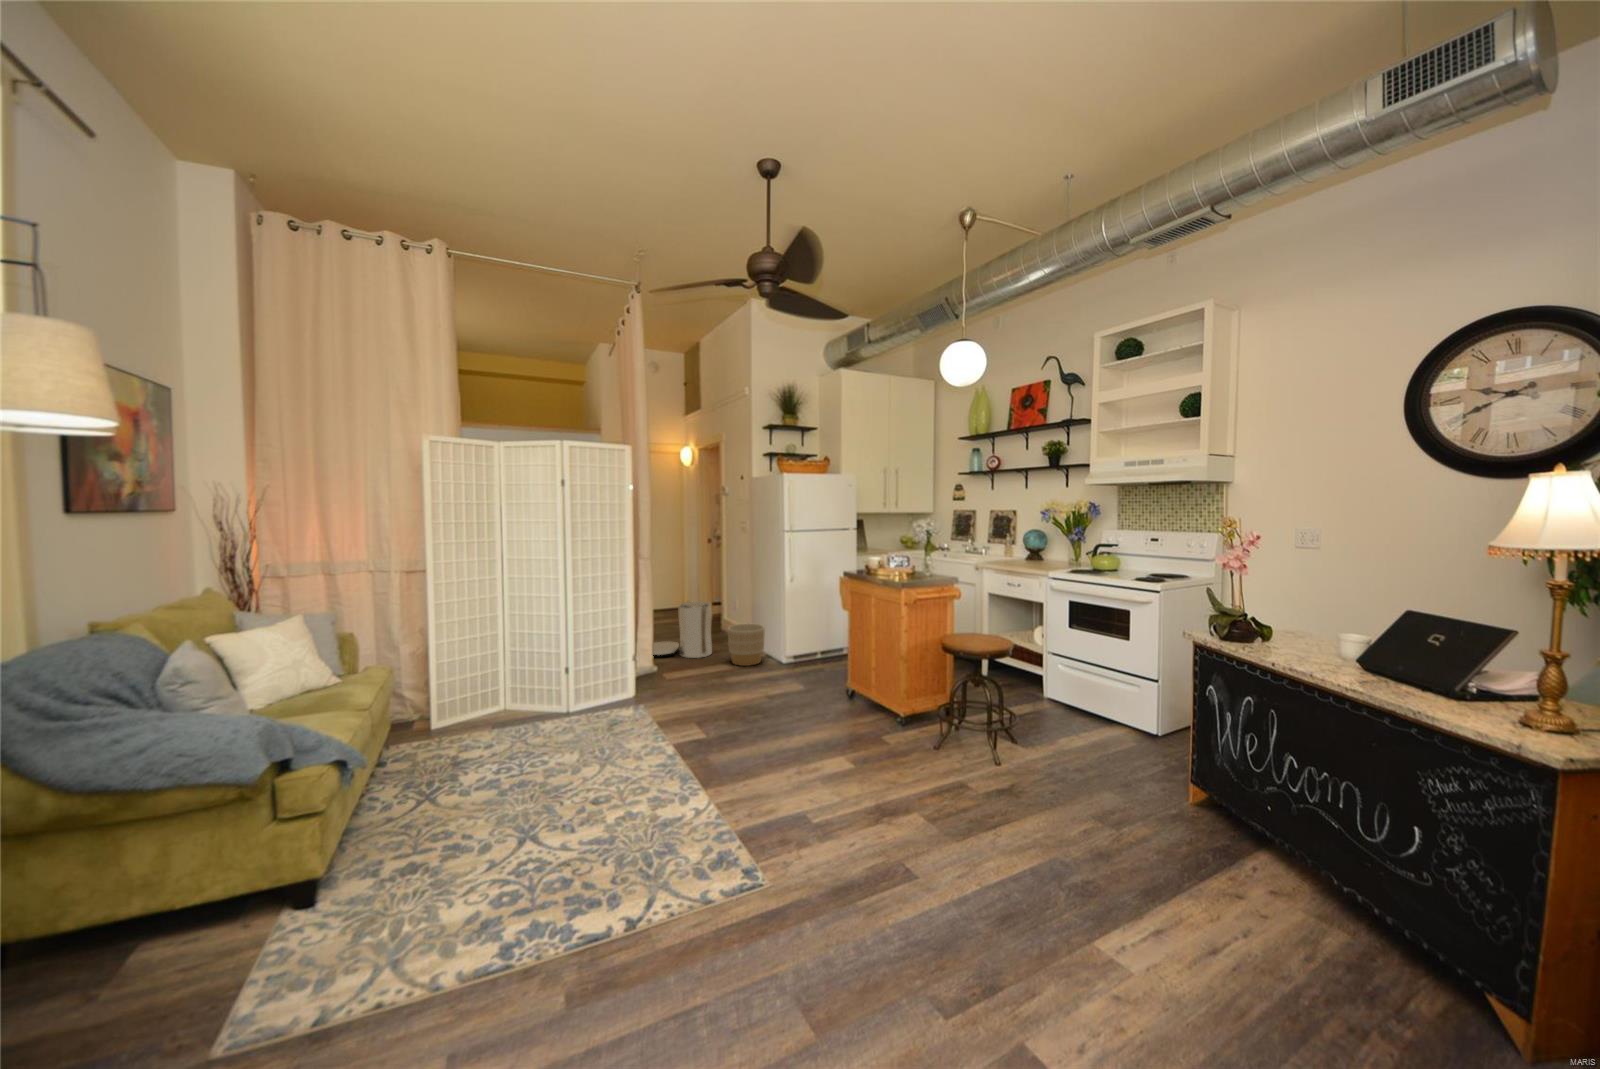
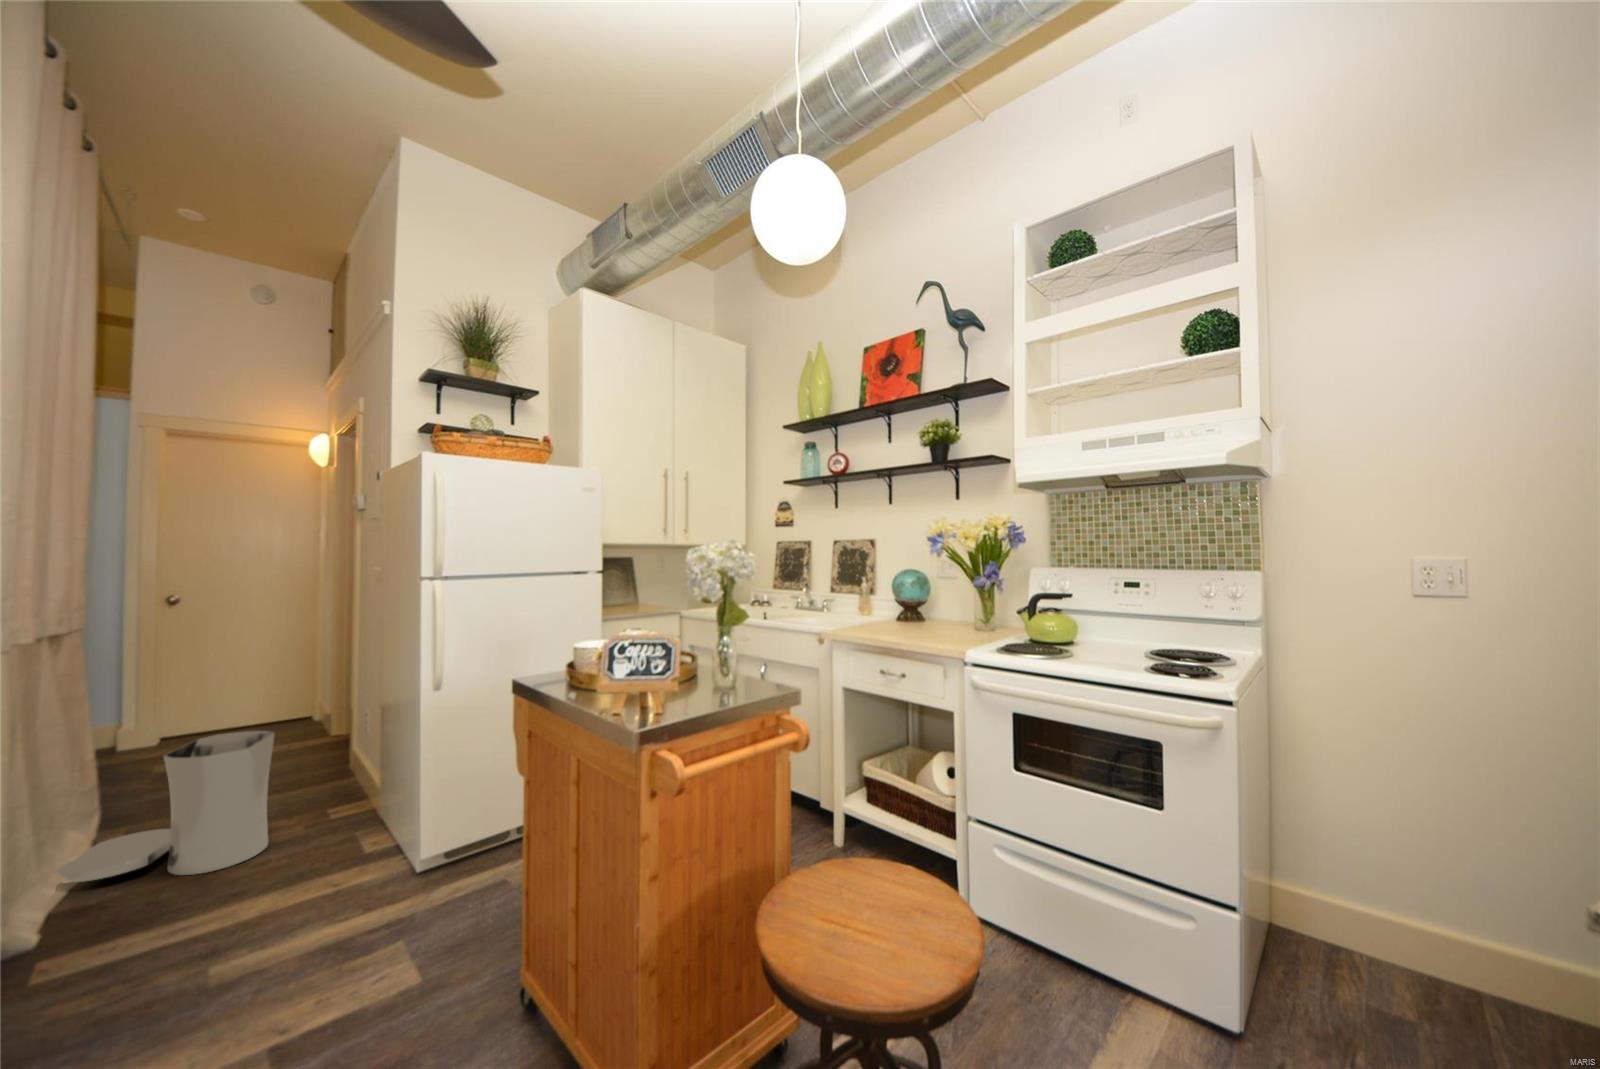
planter: present [728,623,764,666] -> none [282,776,385,887]

